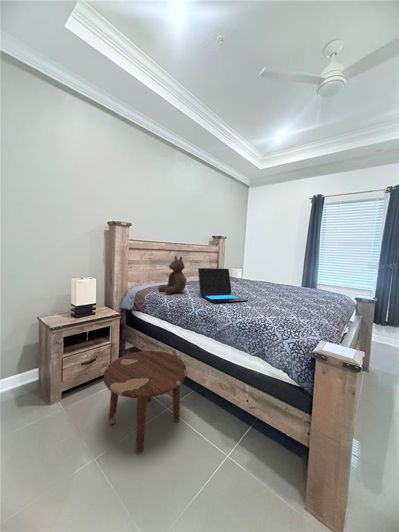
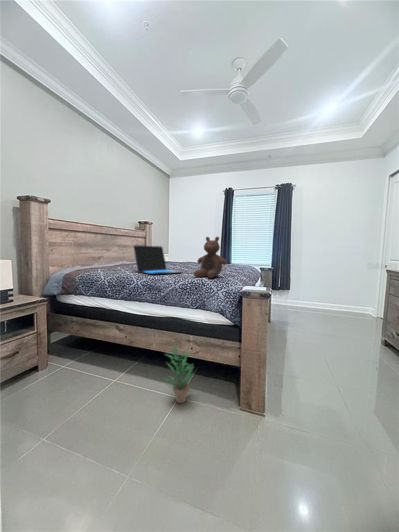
stuffed bear: present [158,256,187,294] -> present [194,237,227,278]
side table: present [104,351,187,454] -> none [44,327,135,419]
potted plant: none [210,392,248,465] -> present [166,347,193,403]

